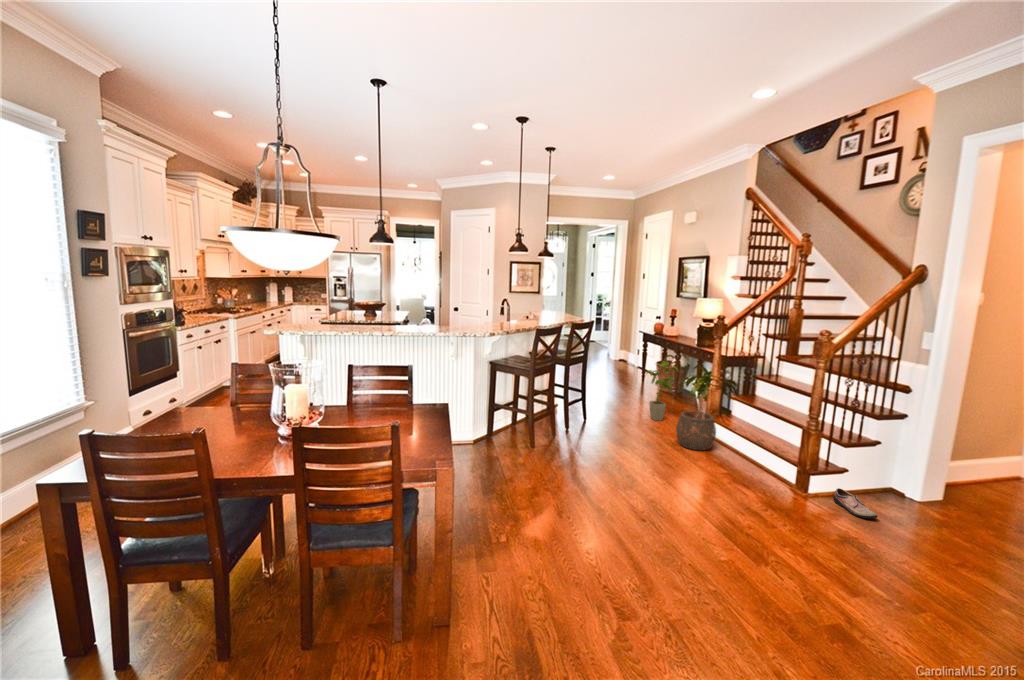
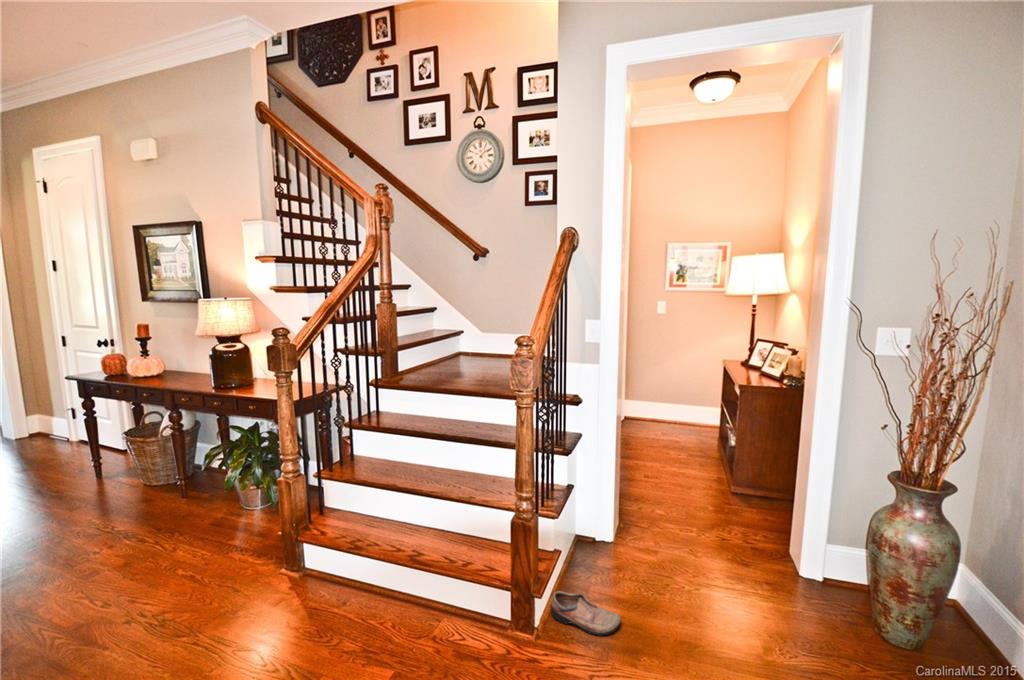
house plant: present [647,361,678,421] -> none [98,447,193,590]
woven basket: present [676,411,716,450] -> none [219,538,316,648]

